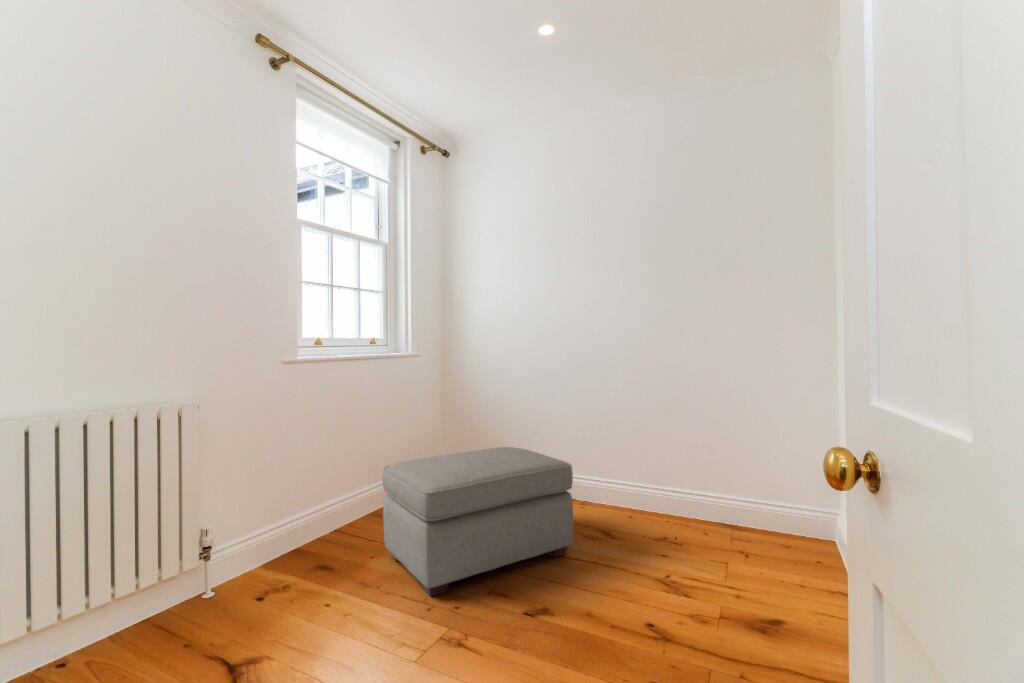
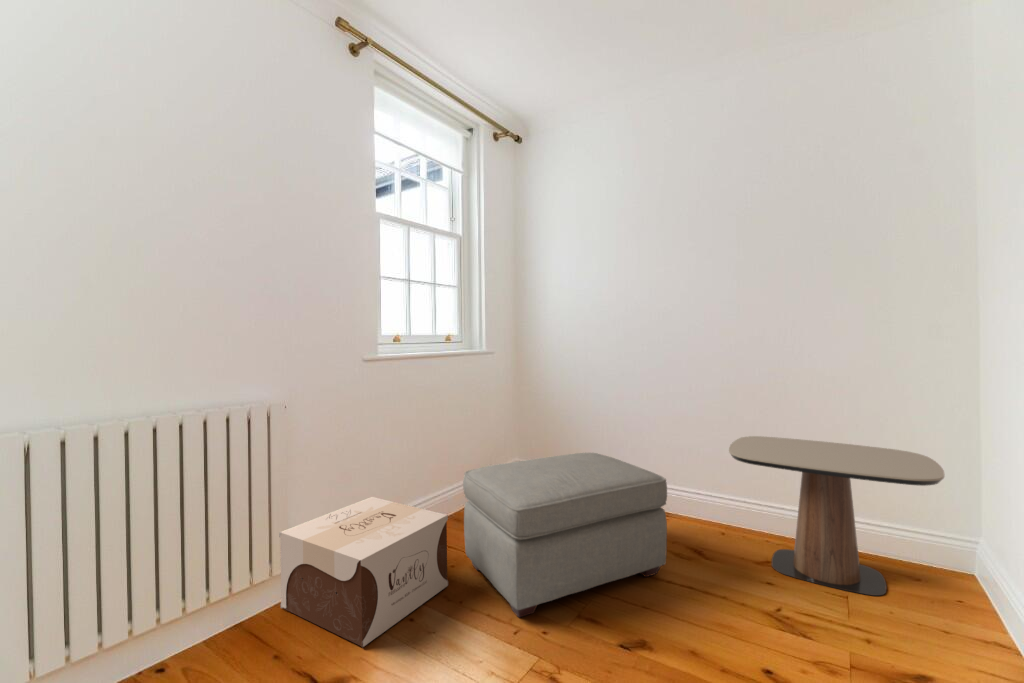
side table: none [630,427,801,560] -> present [729,436,945,596]
cardboard box: none [192,495,366,630] -> present [279,497,449,647]

